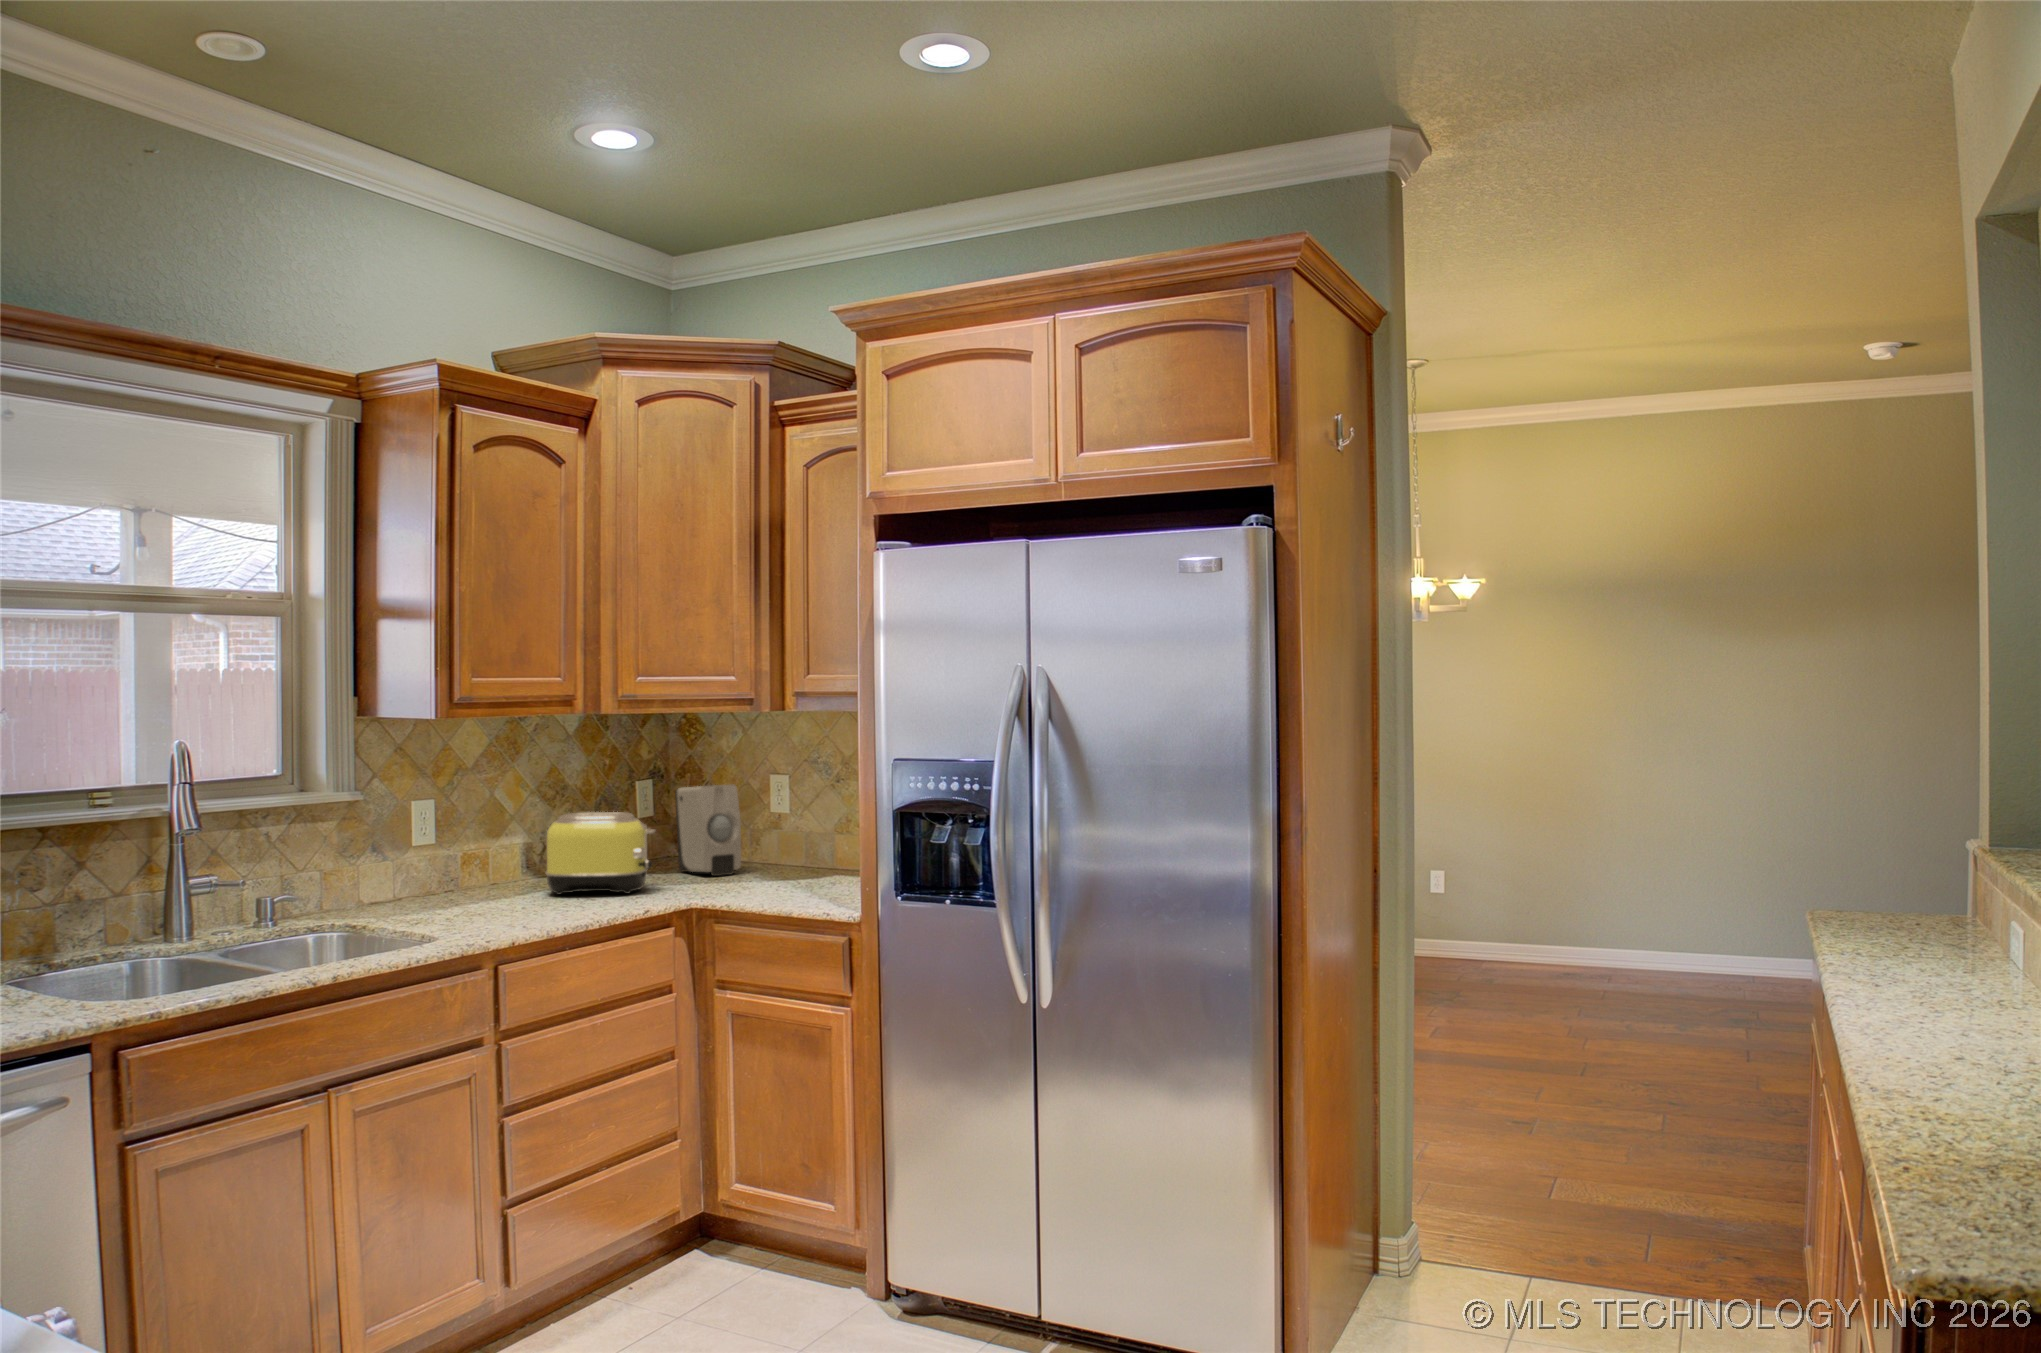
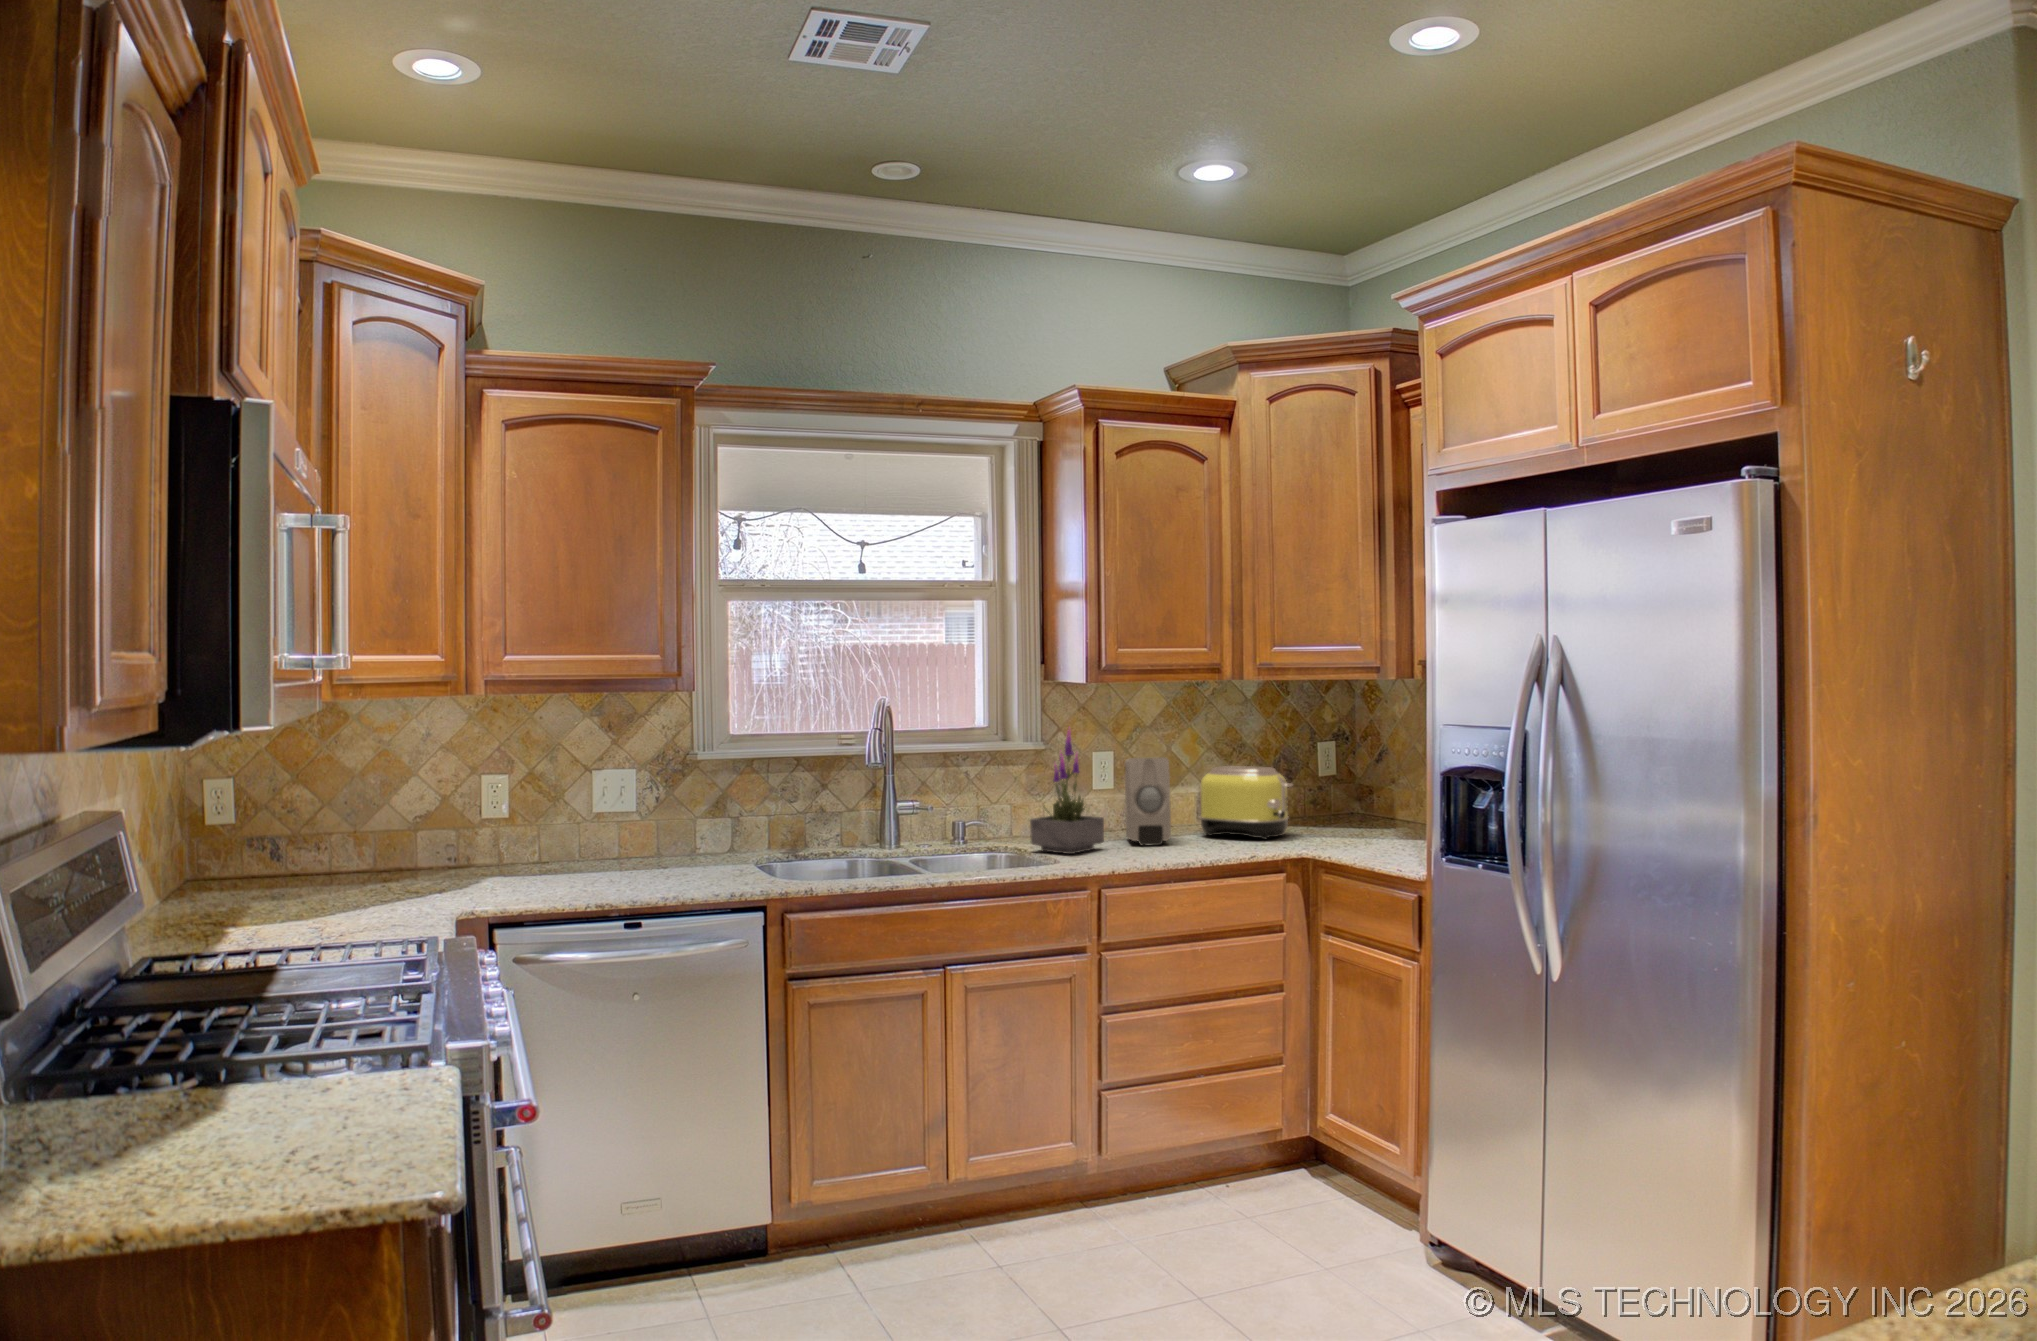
potted plant: none [372,774,461,929] -> present [1030,730,1104,854]
soap dispenser: present [675,785,741,876] -> present [1125,757,1171,846]

